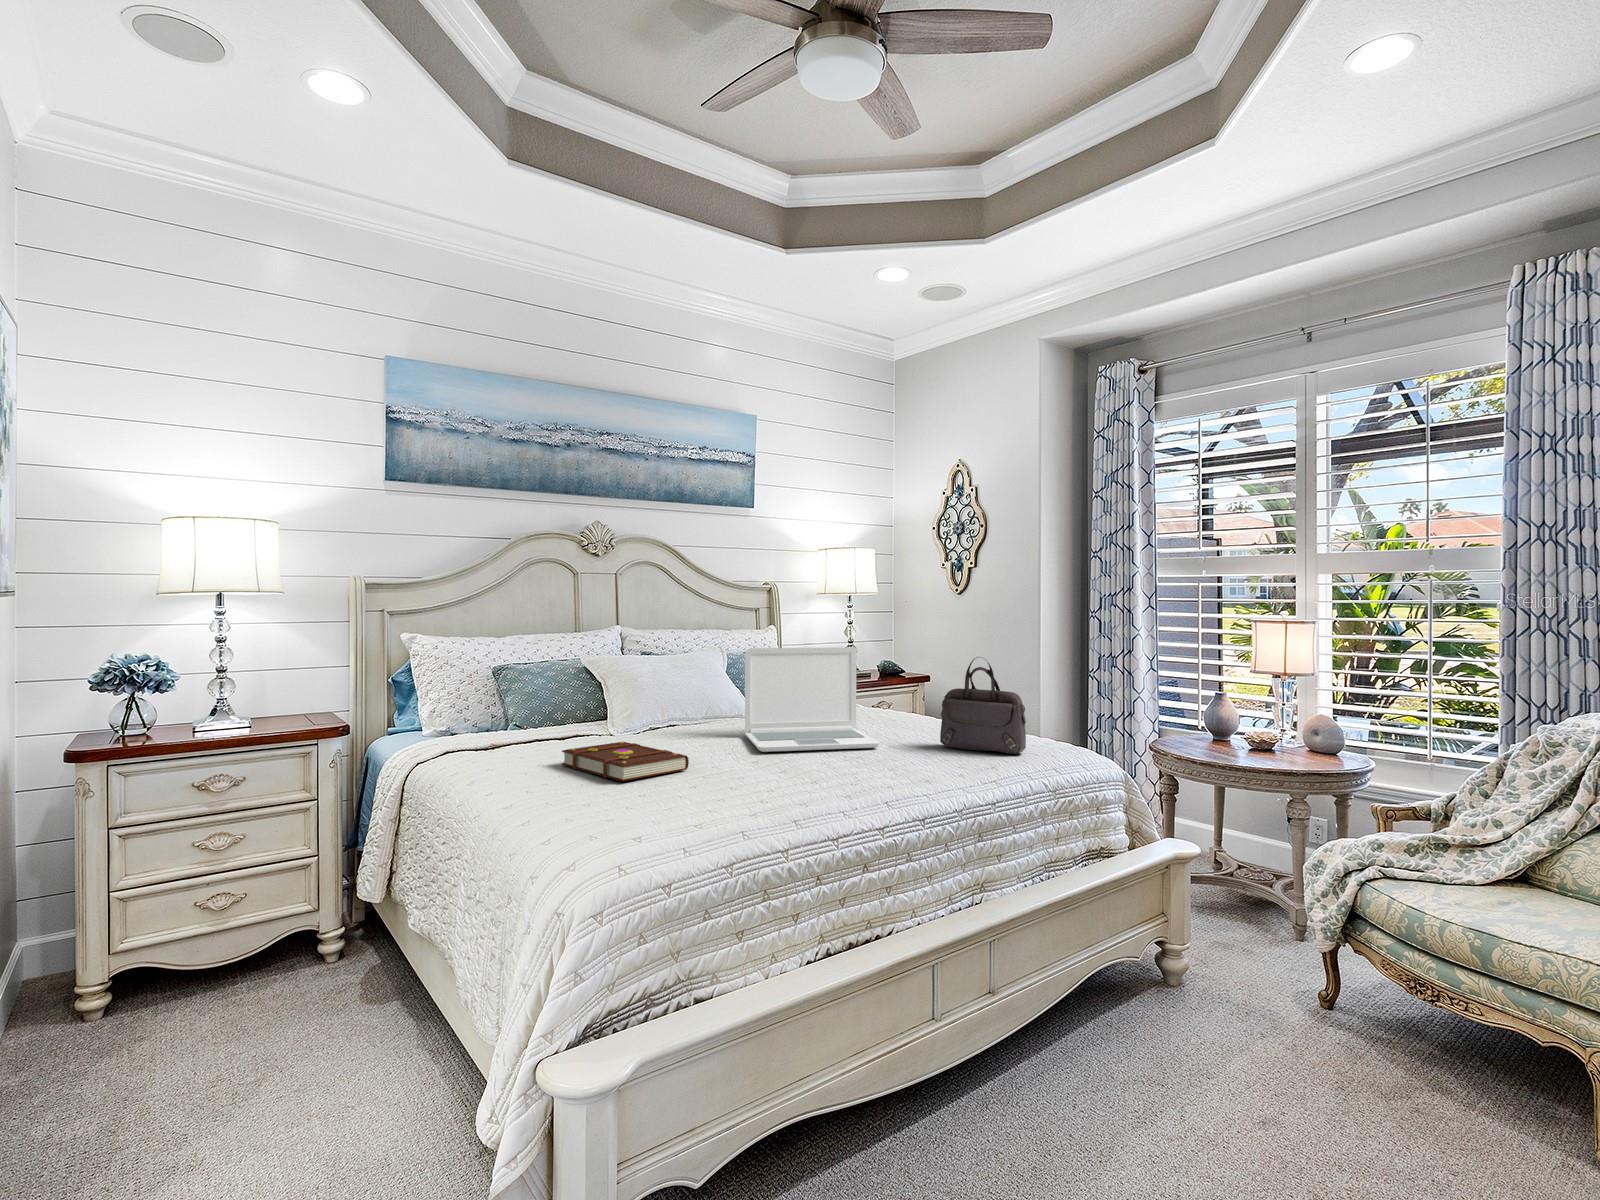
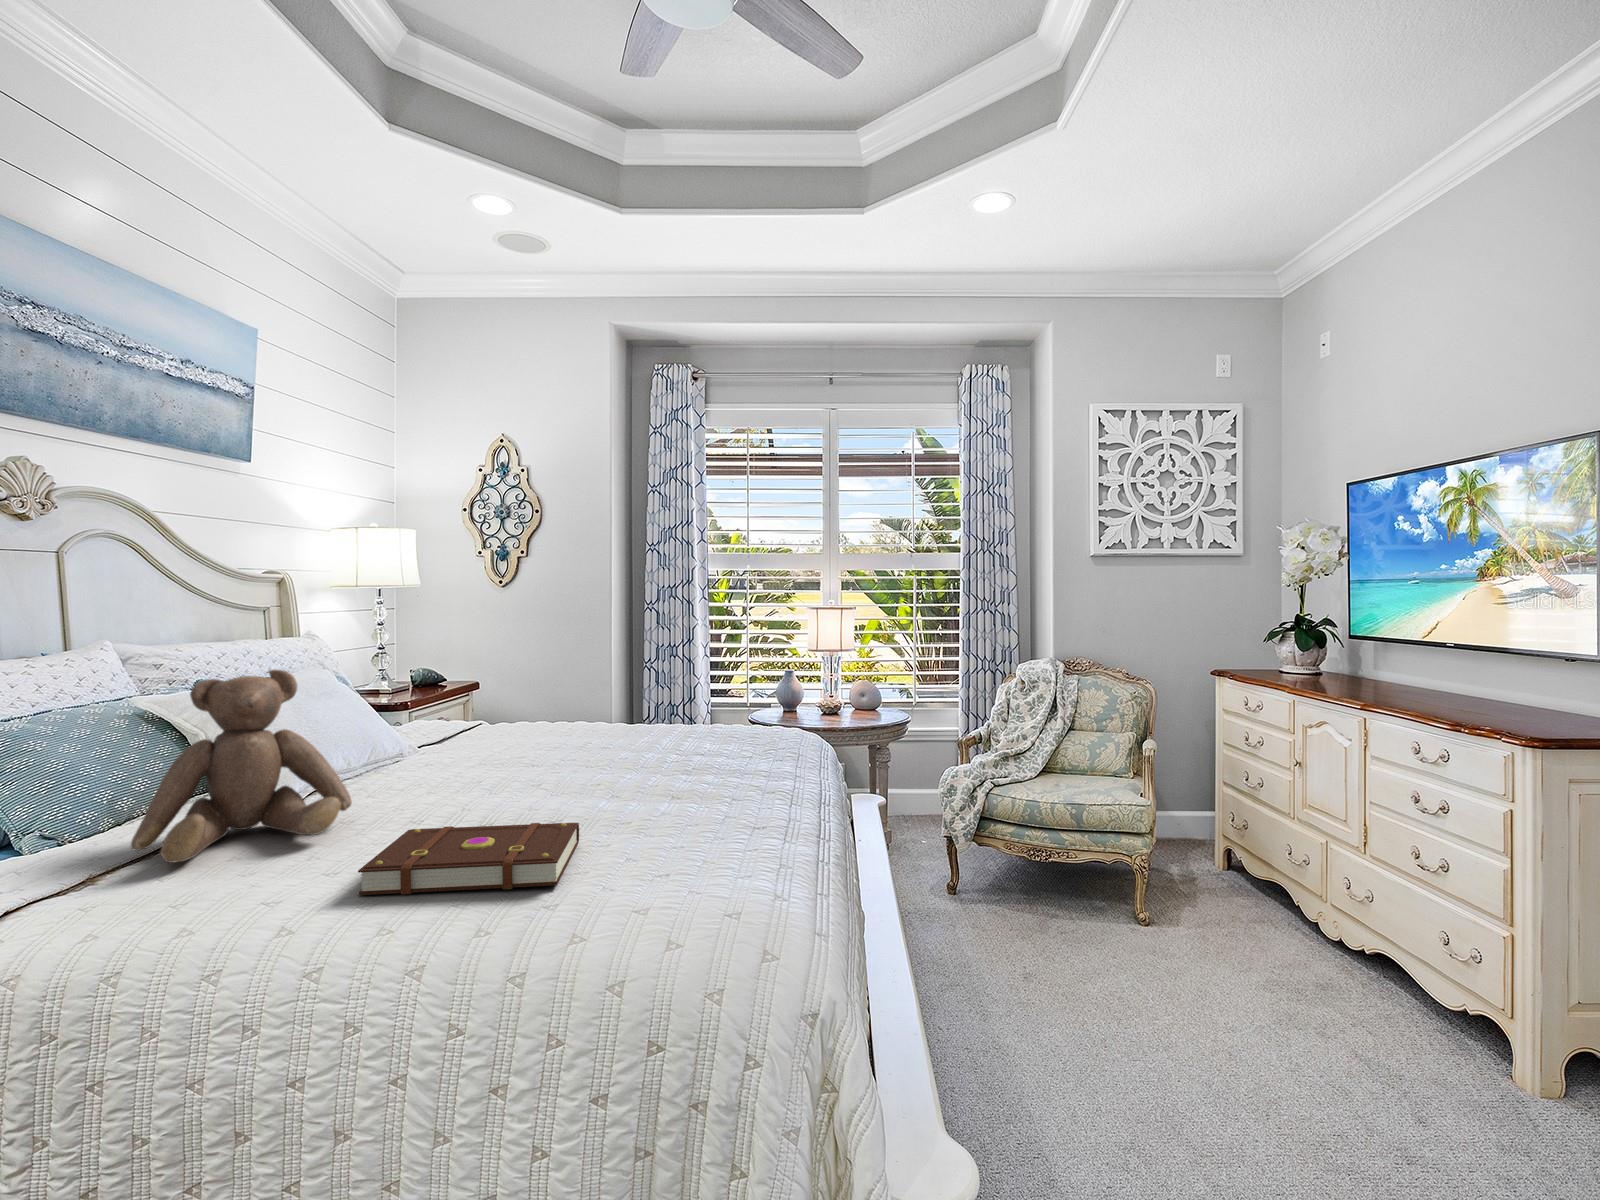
teddy bear: none [540,642,639,738] -> present [131,670,352,863]
laptop: present [745,647,880,752] -> none [499,651,687,796]
handbag: present [940,657,1026,754] -> none [722,650,808,748]

